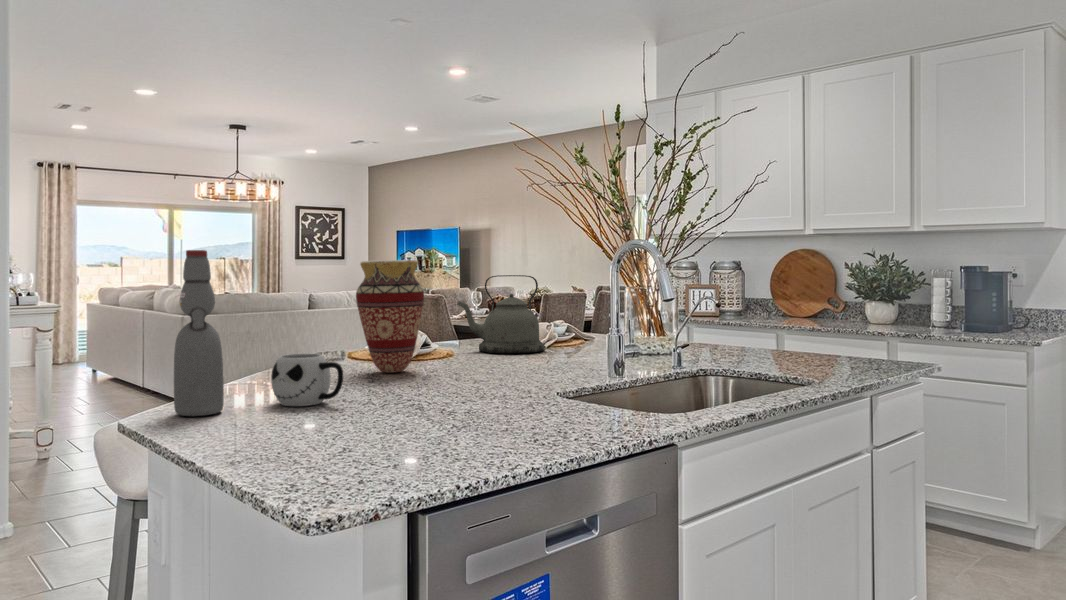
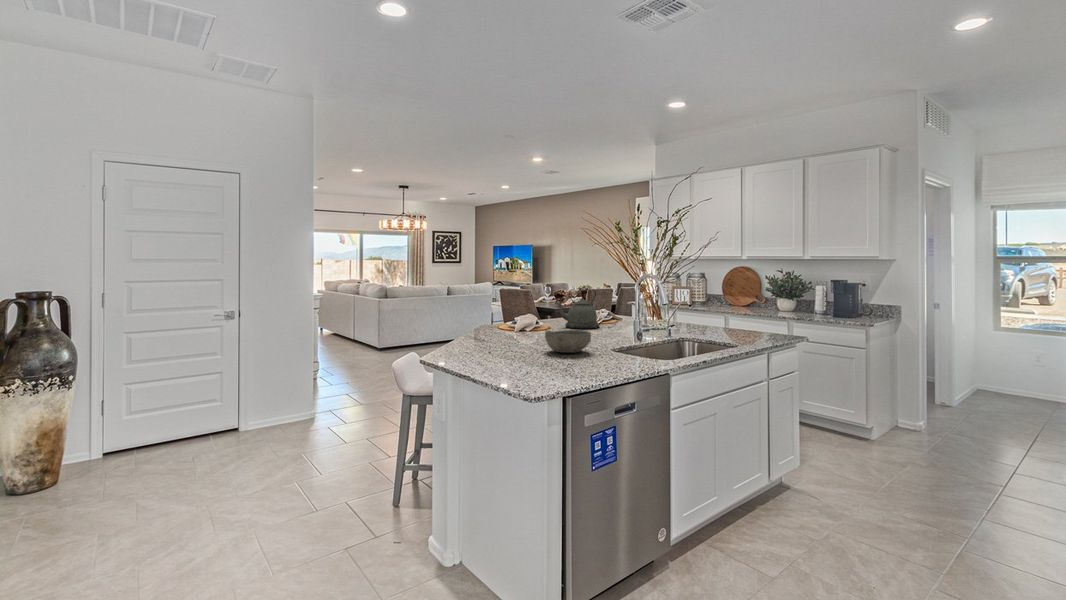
bottle: present [174,250,224,416] -> none [447,286,467,358]
vase: present [356,260,424,373] -> none [512,284,545,339]
bowl: none [408,351,509,400] -> present [545,330,591,353]
mug: present [271,354,343,406] -> none [485,331,518,355]

